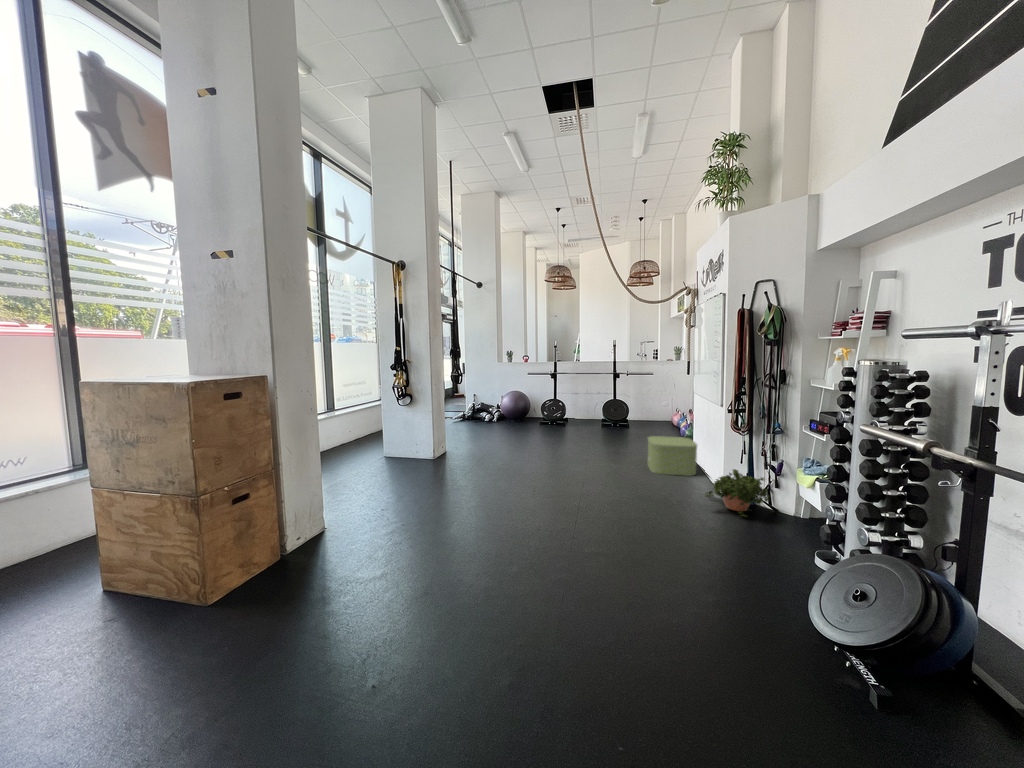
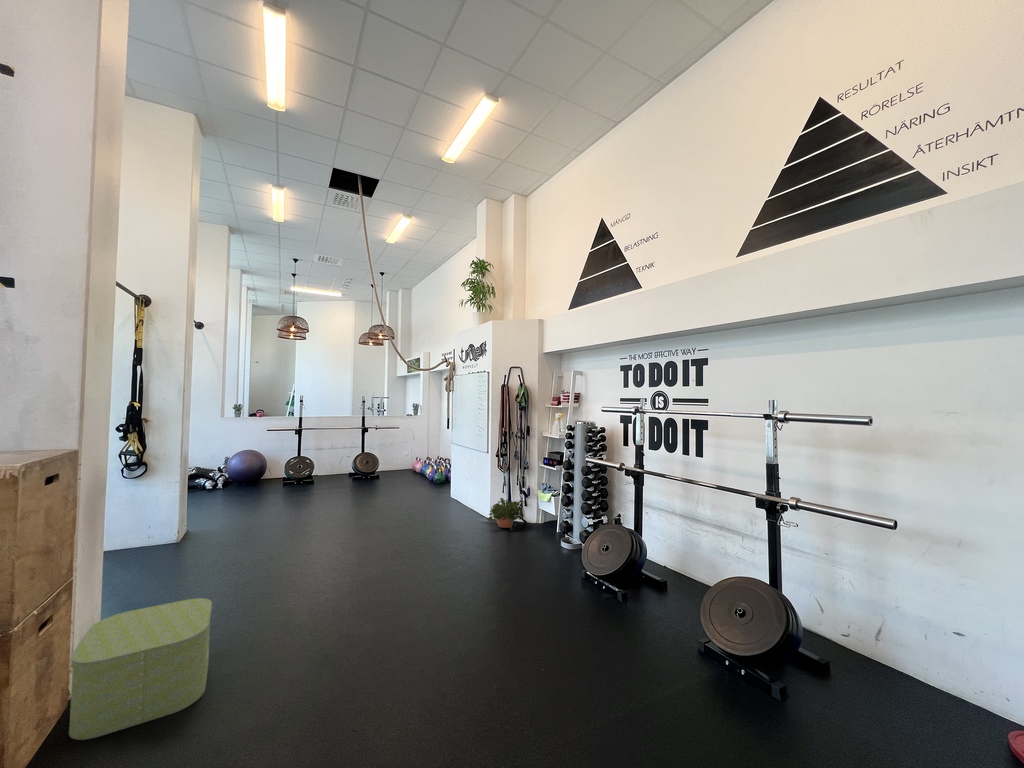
storage box: present [648,436,697,476] -> present [69,598,212,740]

